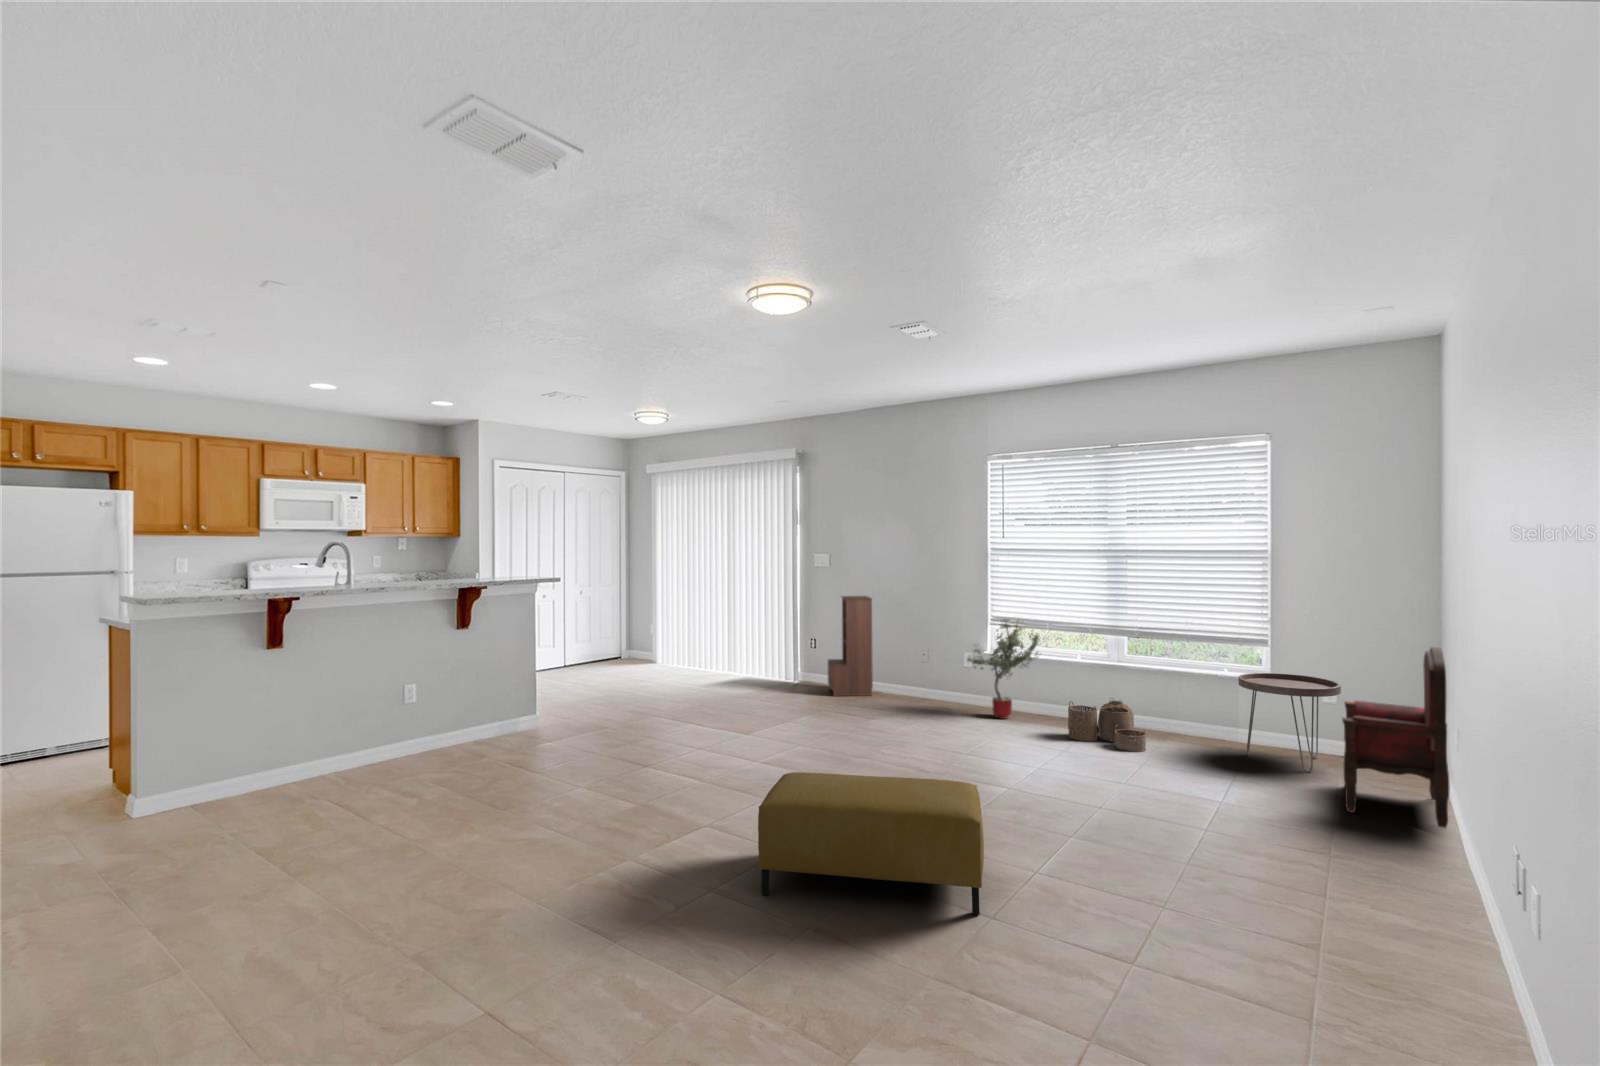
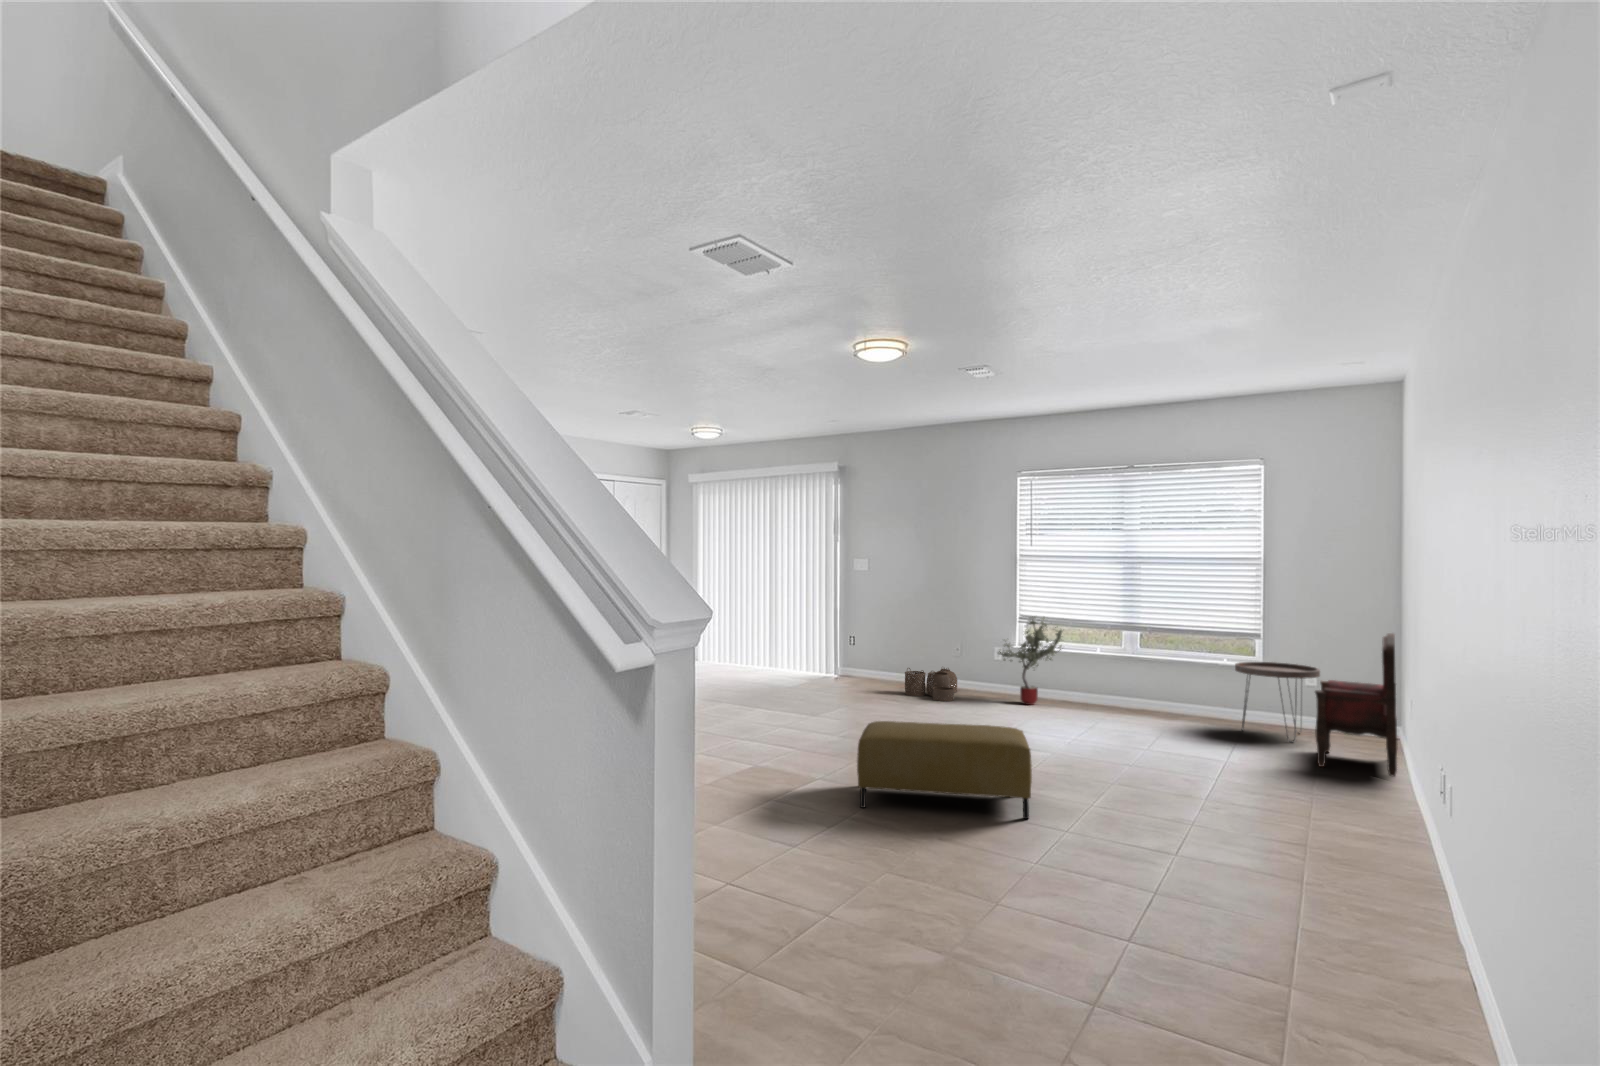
bookshelf: present [828,596,873,696] -> none [867,597,910,687]
woven basket: present [1068,698,1146,752] -> present [905,668,957,701]

